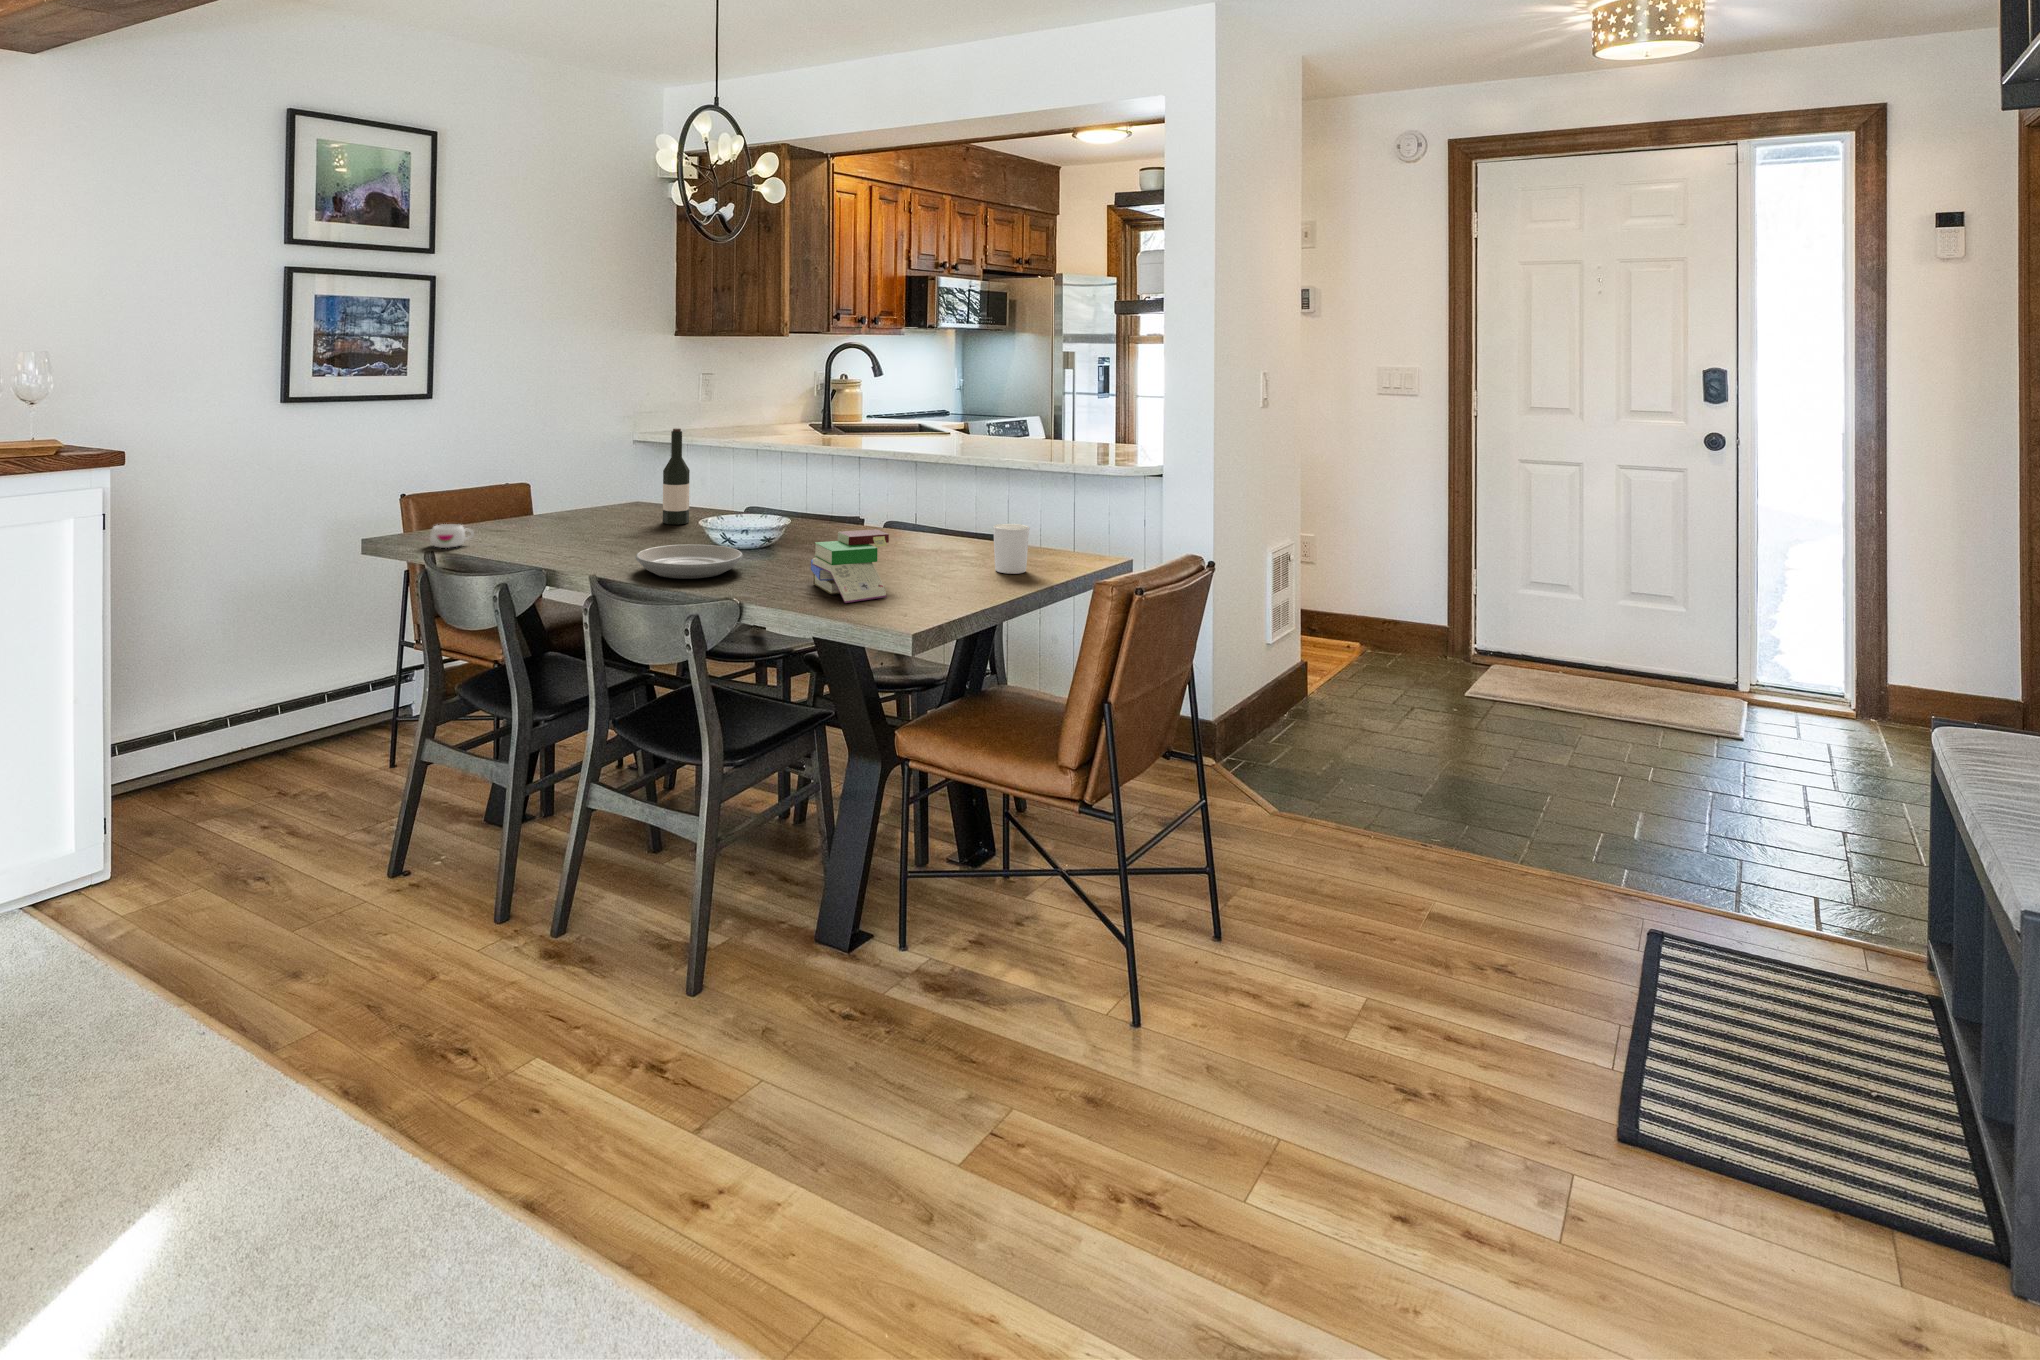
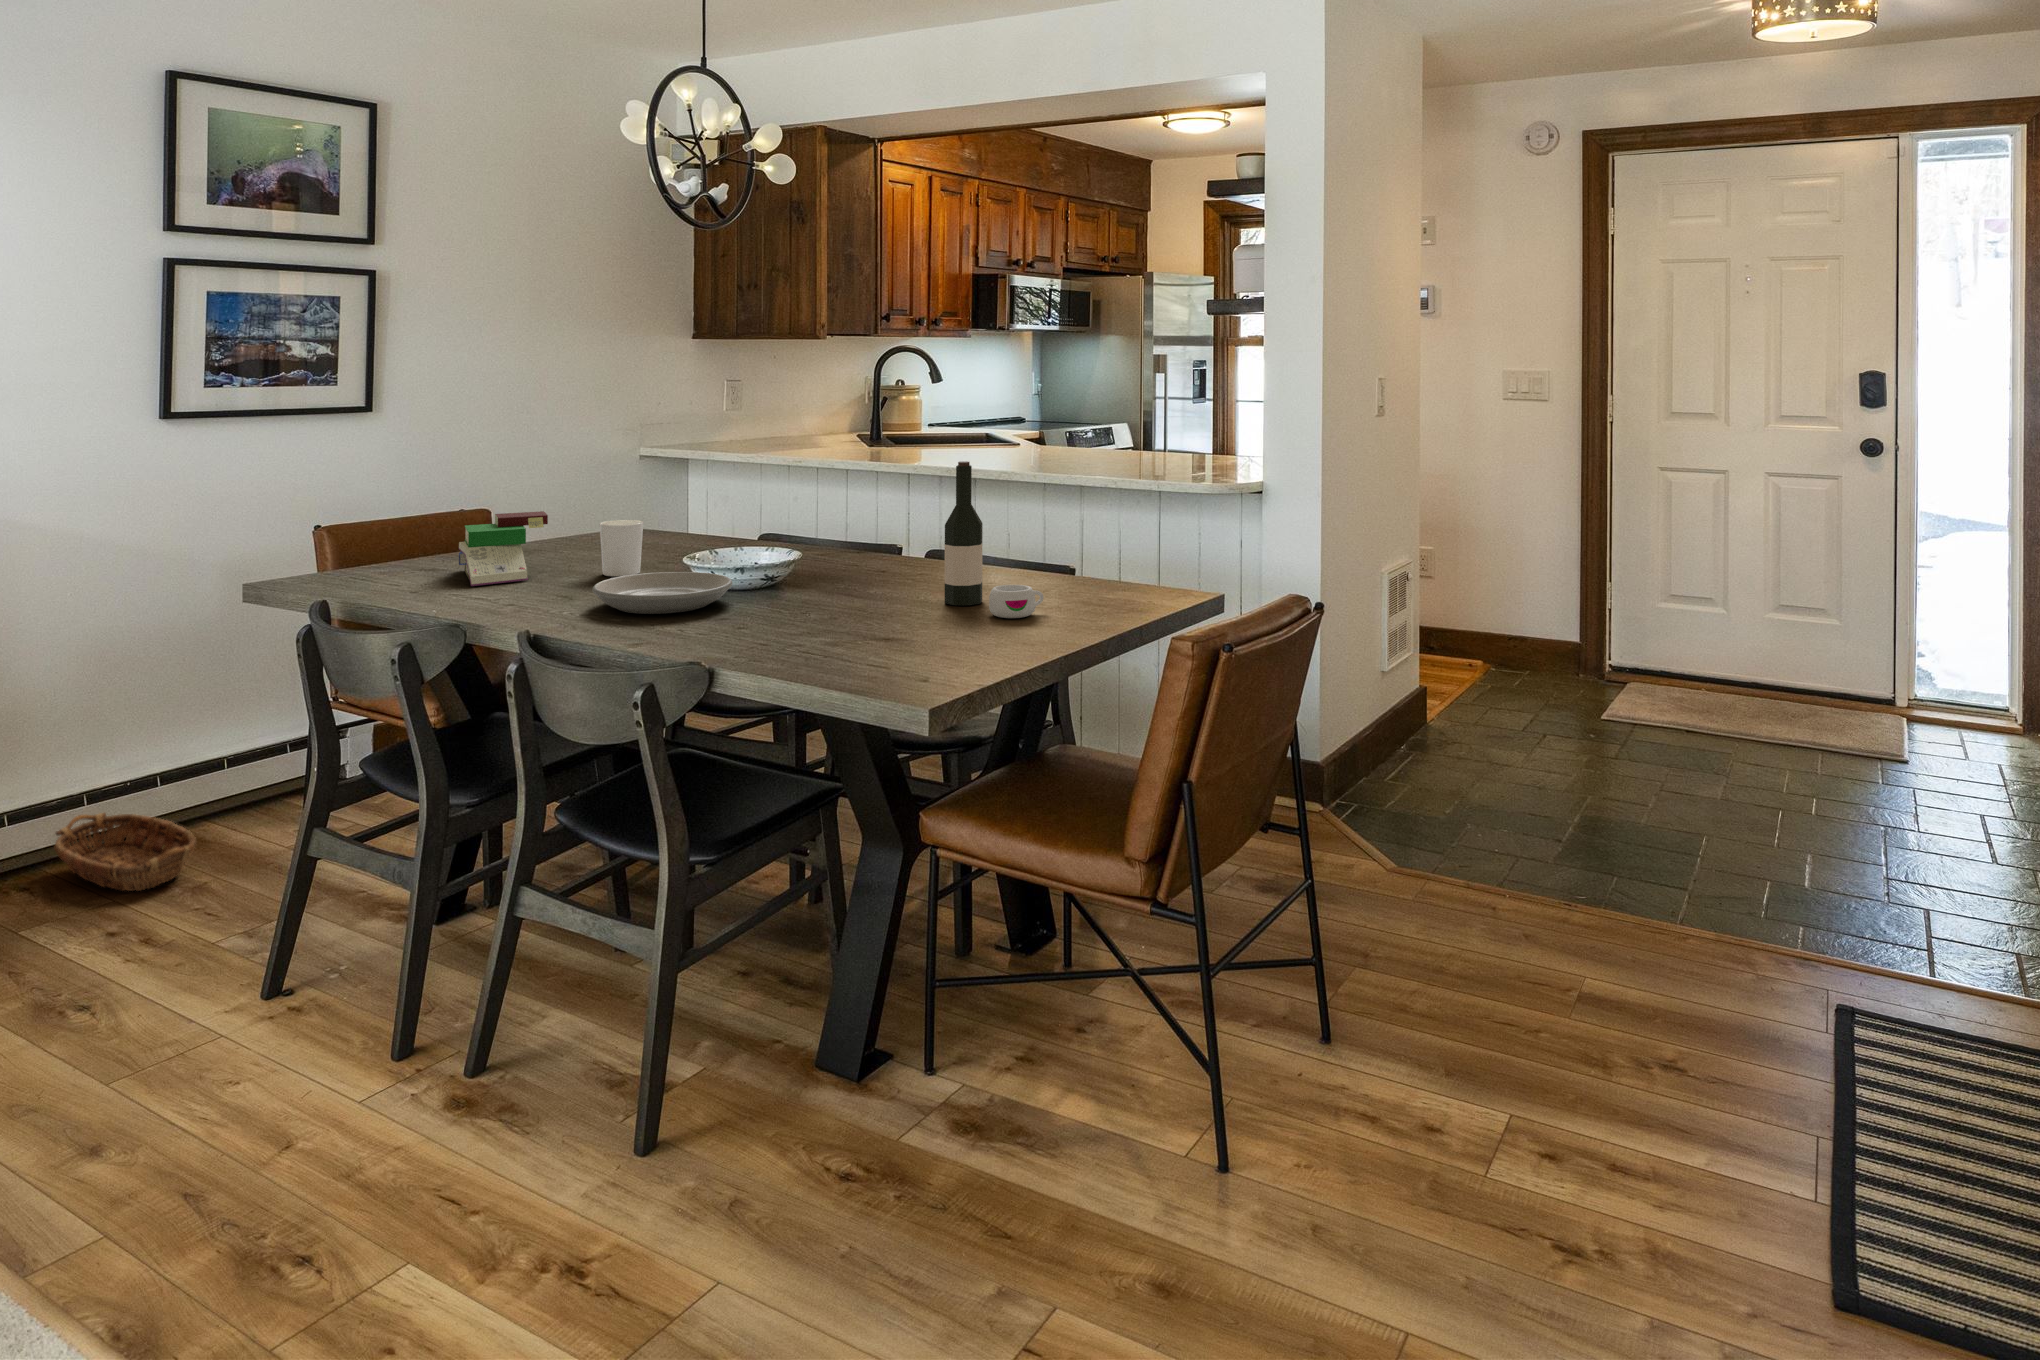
wine bottle: present [663,428,690,524] -> present [945,461,983,605]
candle holder: present [993,523,1029,574] -> present [599,520,644,576]
mug: present [430,524,474,548] -> present [989,585,1043,618]
book: present [811,529,889,603] -> present [459,511,548,586]
basket: none [179,715,341,791] -> present [55,813,197,891]

